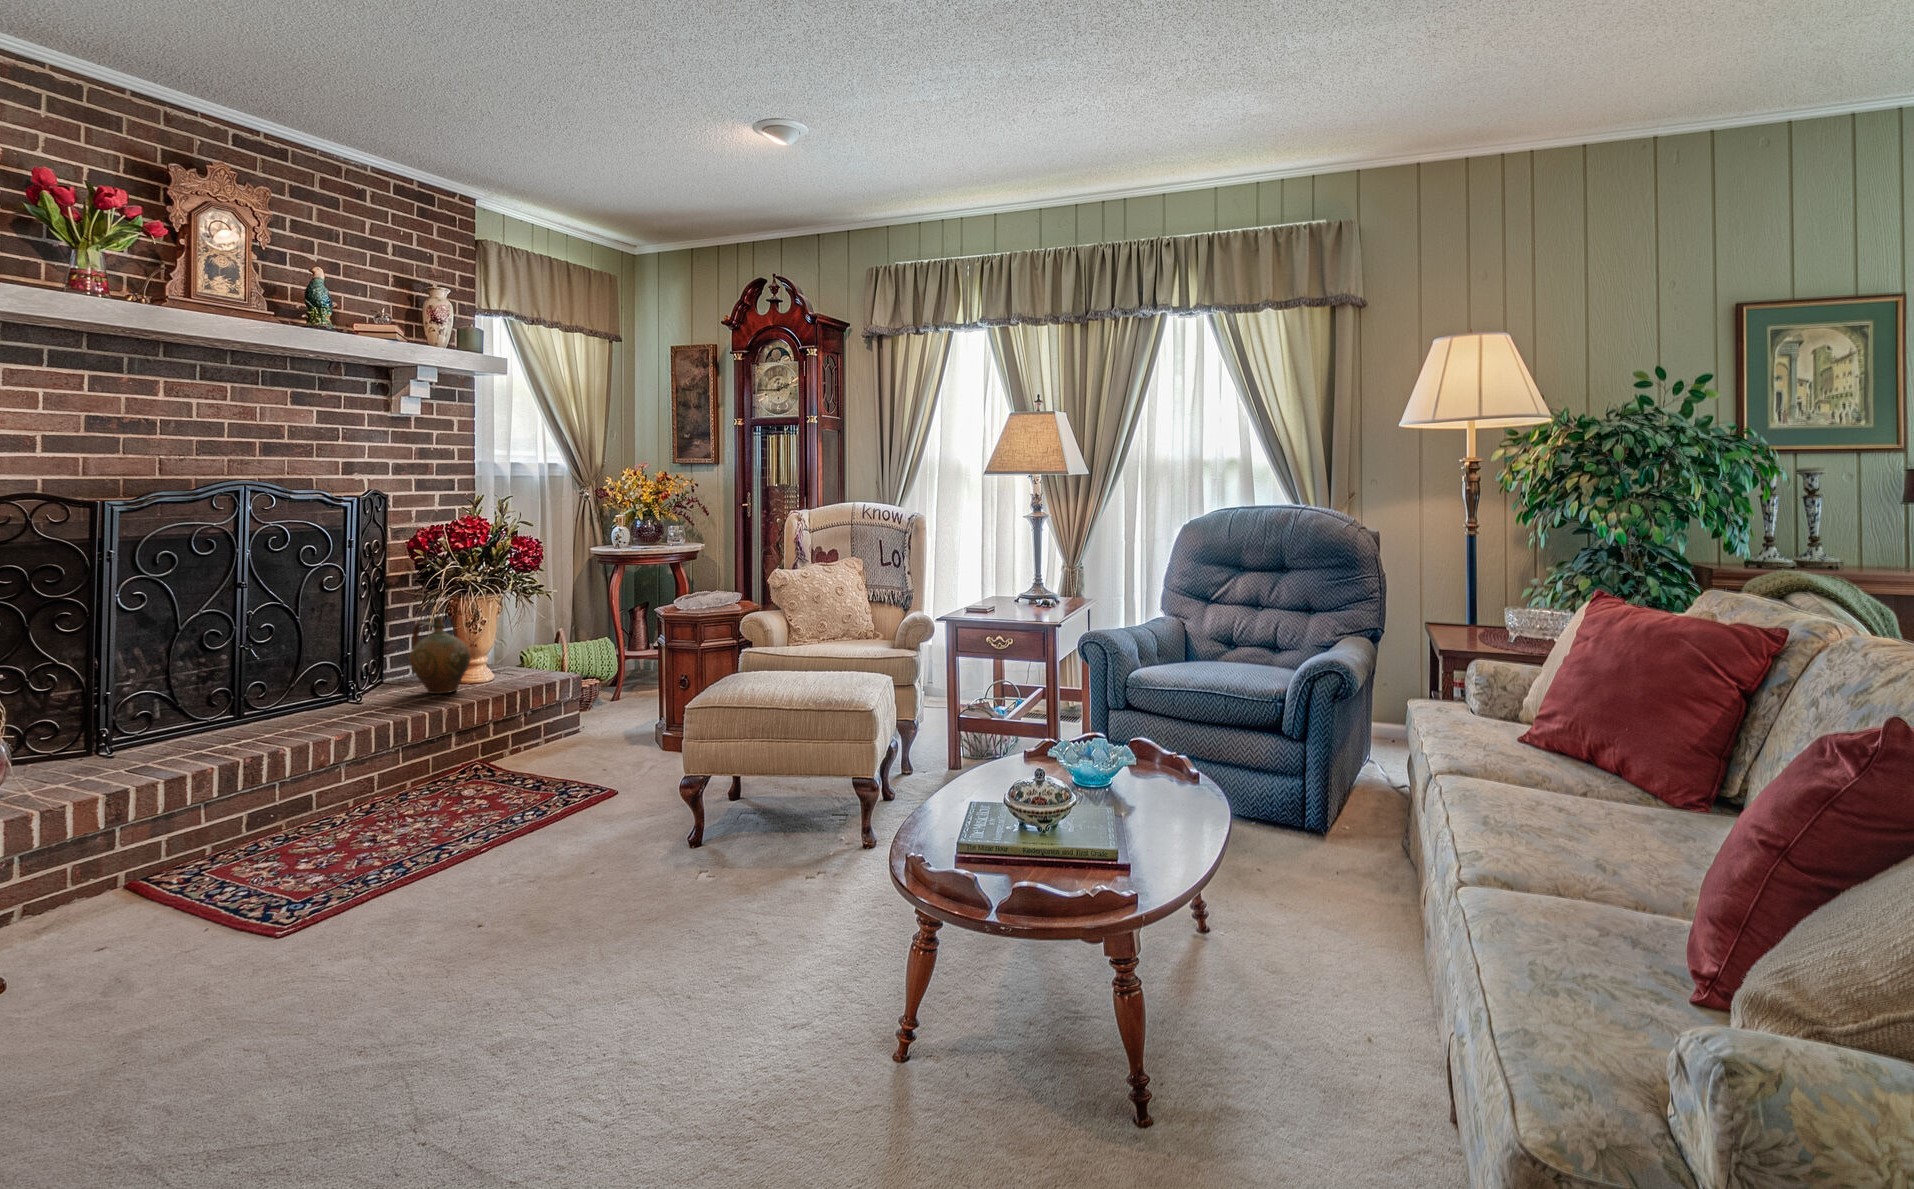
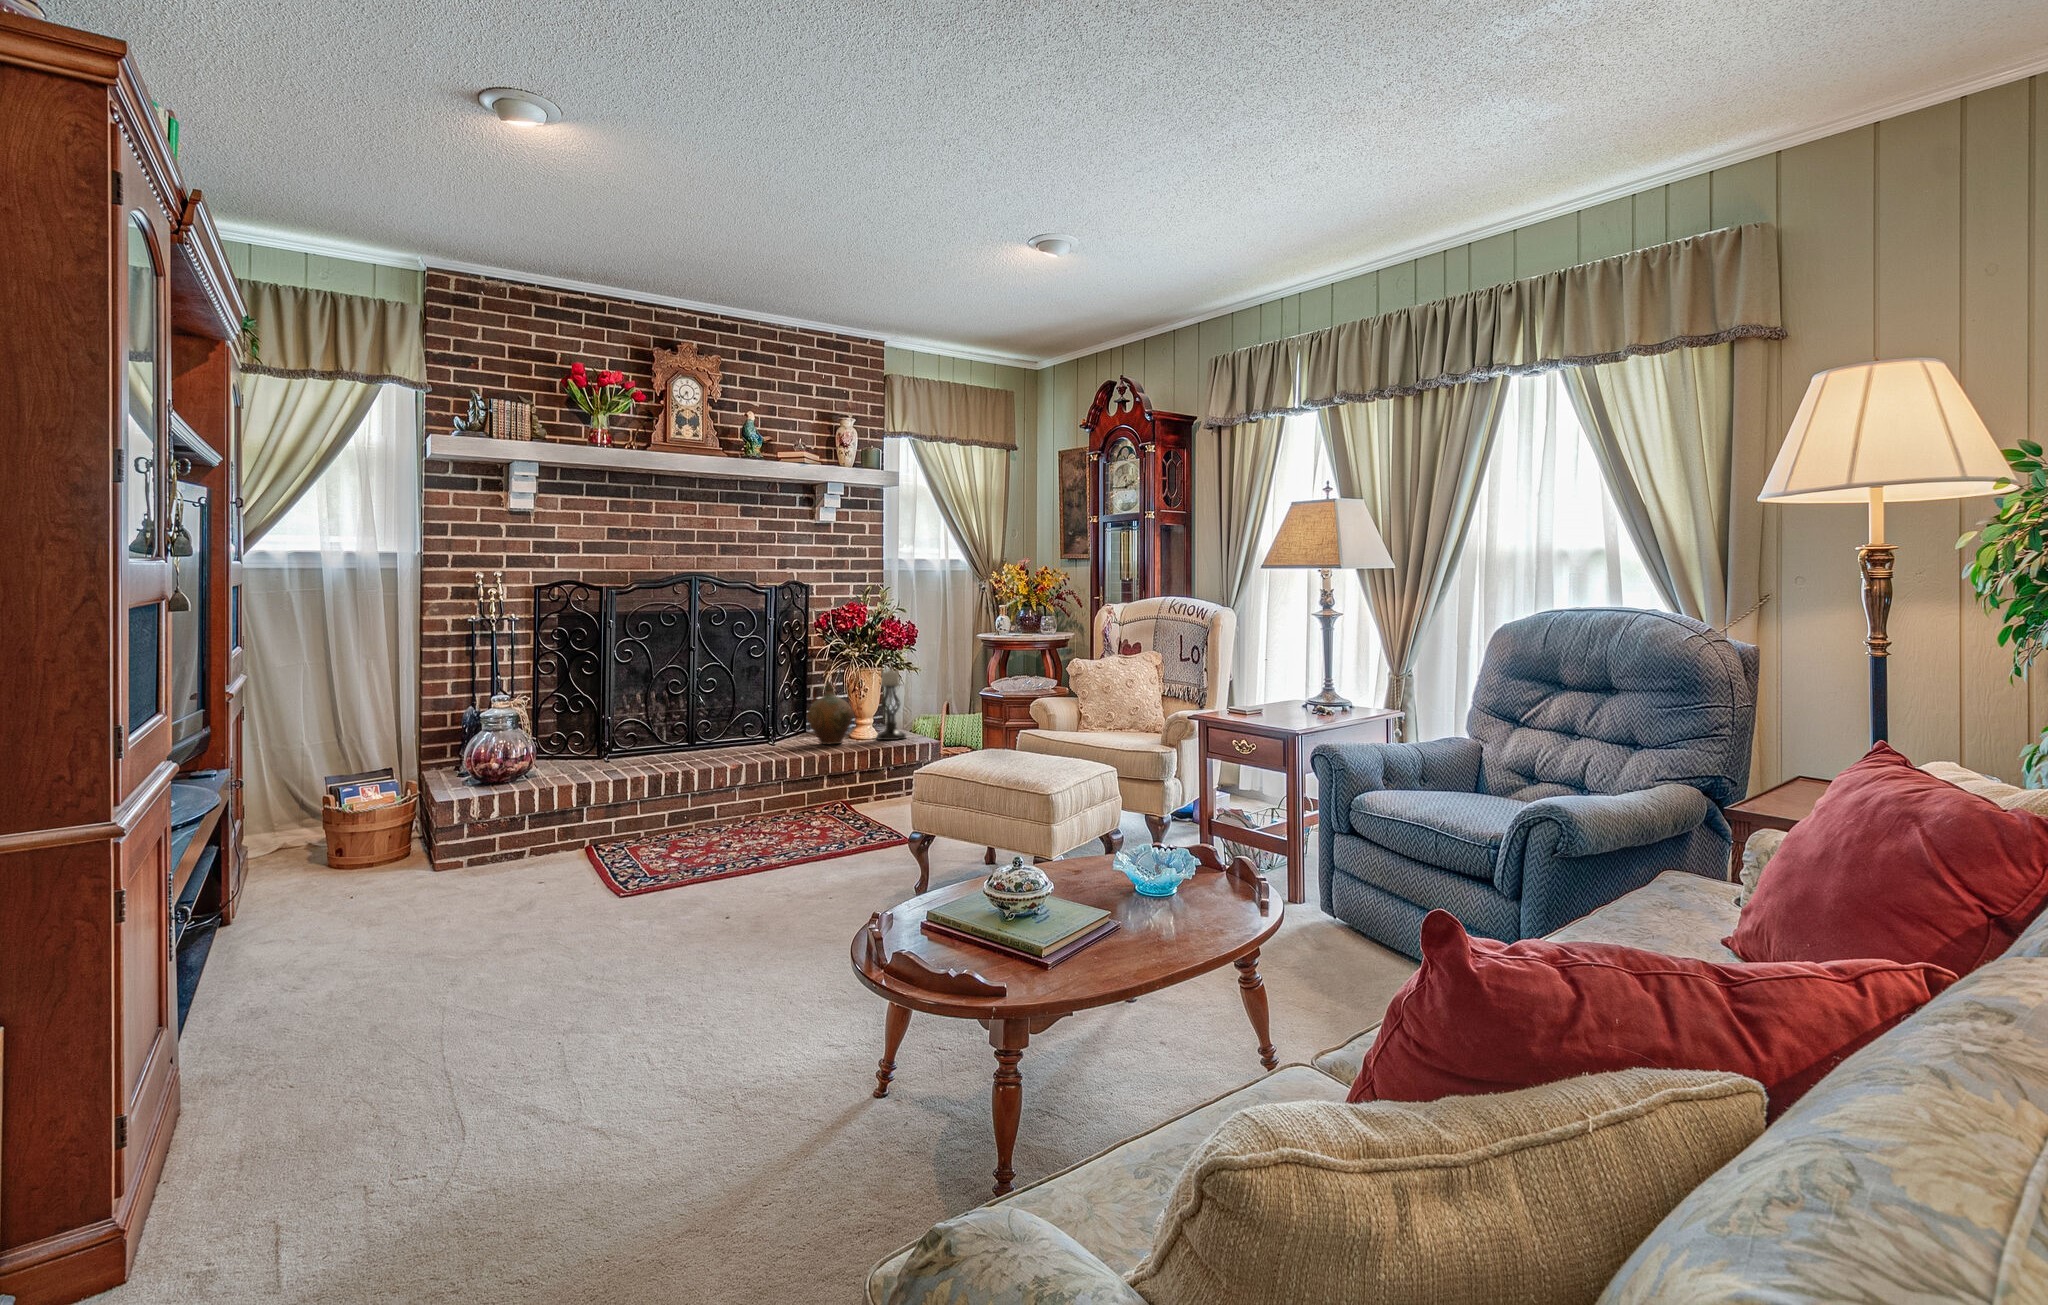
candle holder: none [496,597,534,682] -> present [877,669,906,740]

